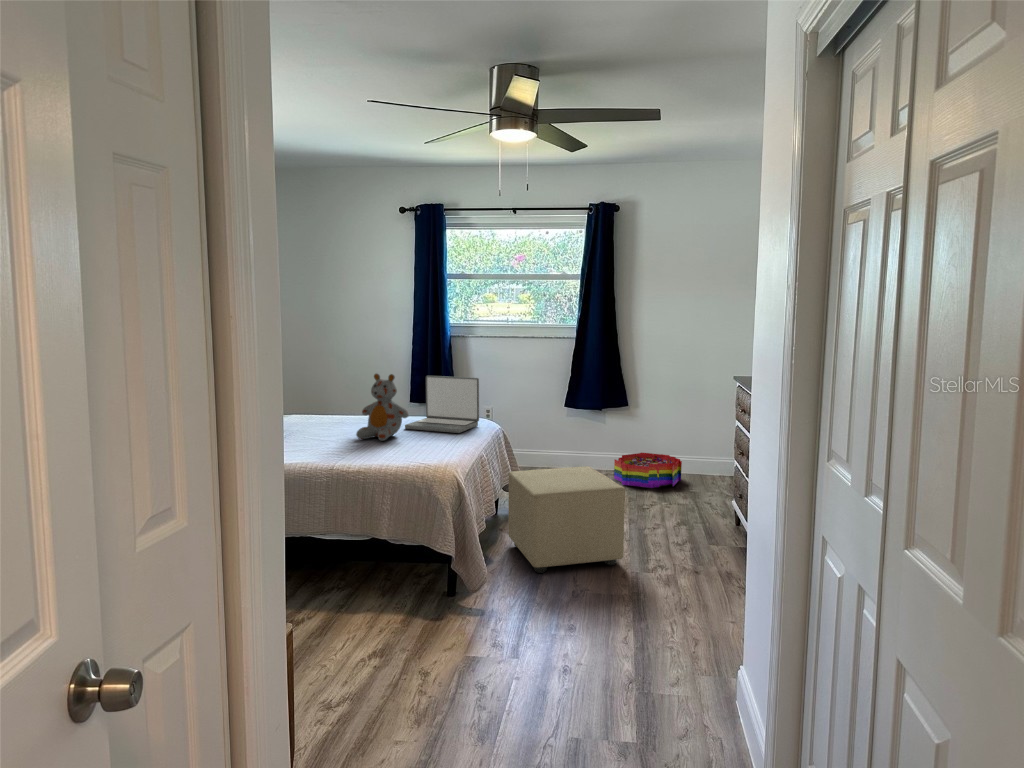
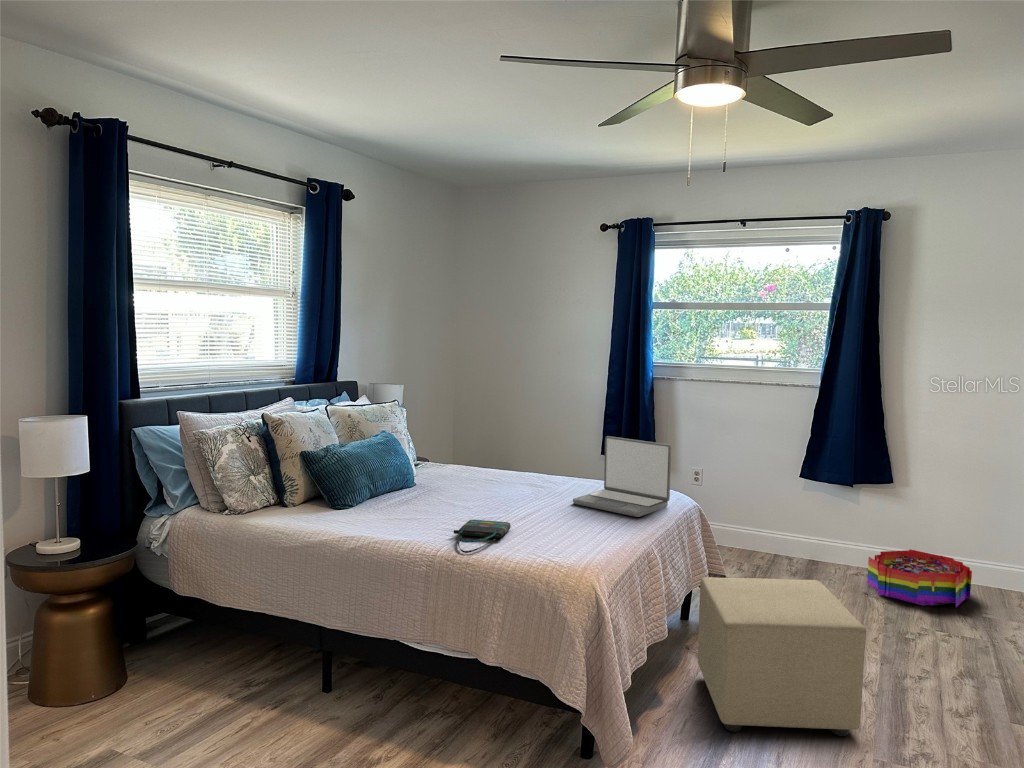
stuffed bear: present [356,374,408,441] -> none [507,434,573,522]
tote bag: none [319,441,364,463] -> present [454,520,511,553]

